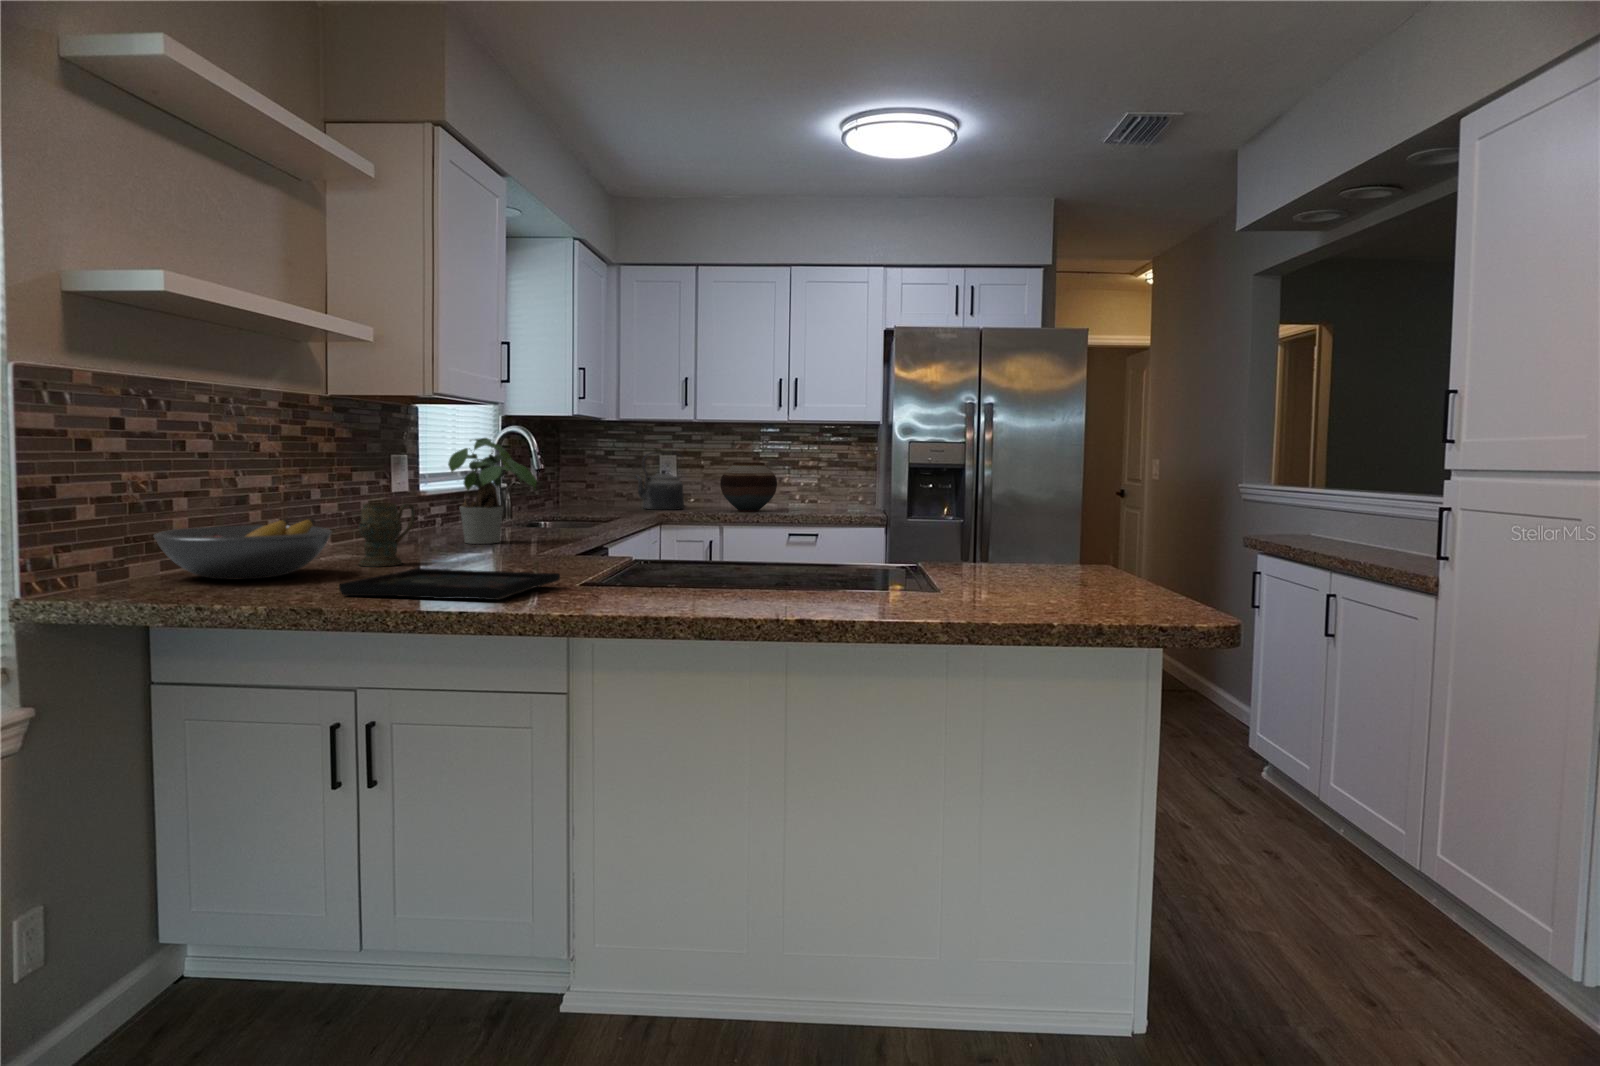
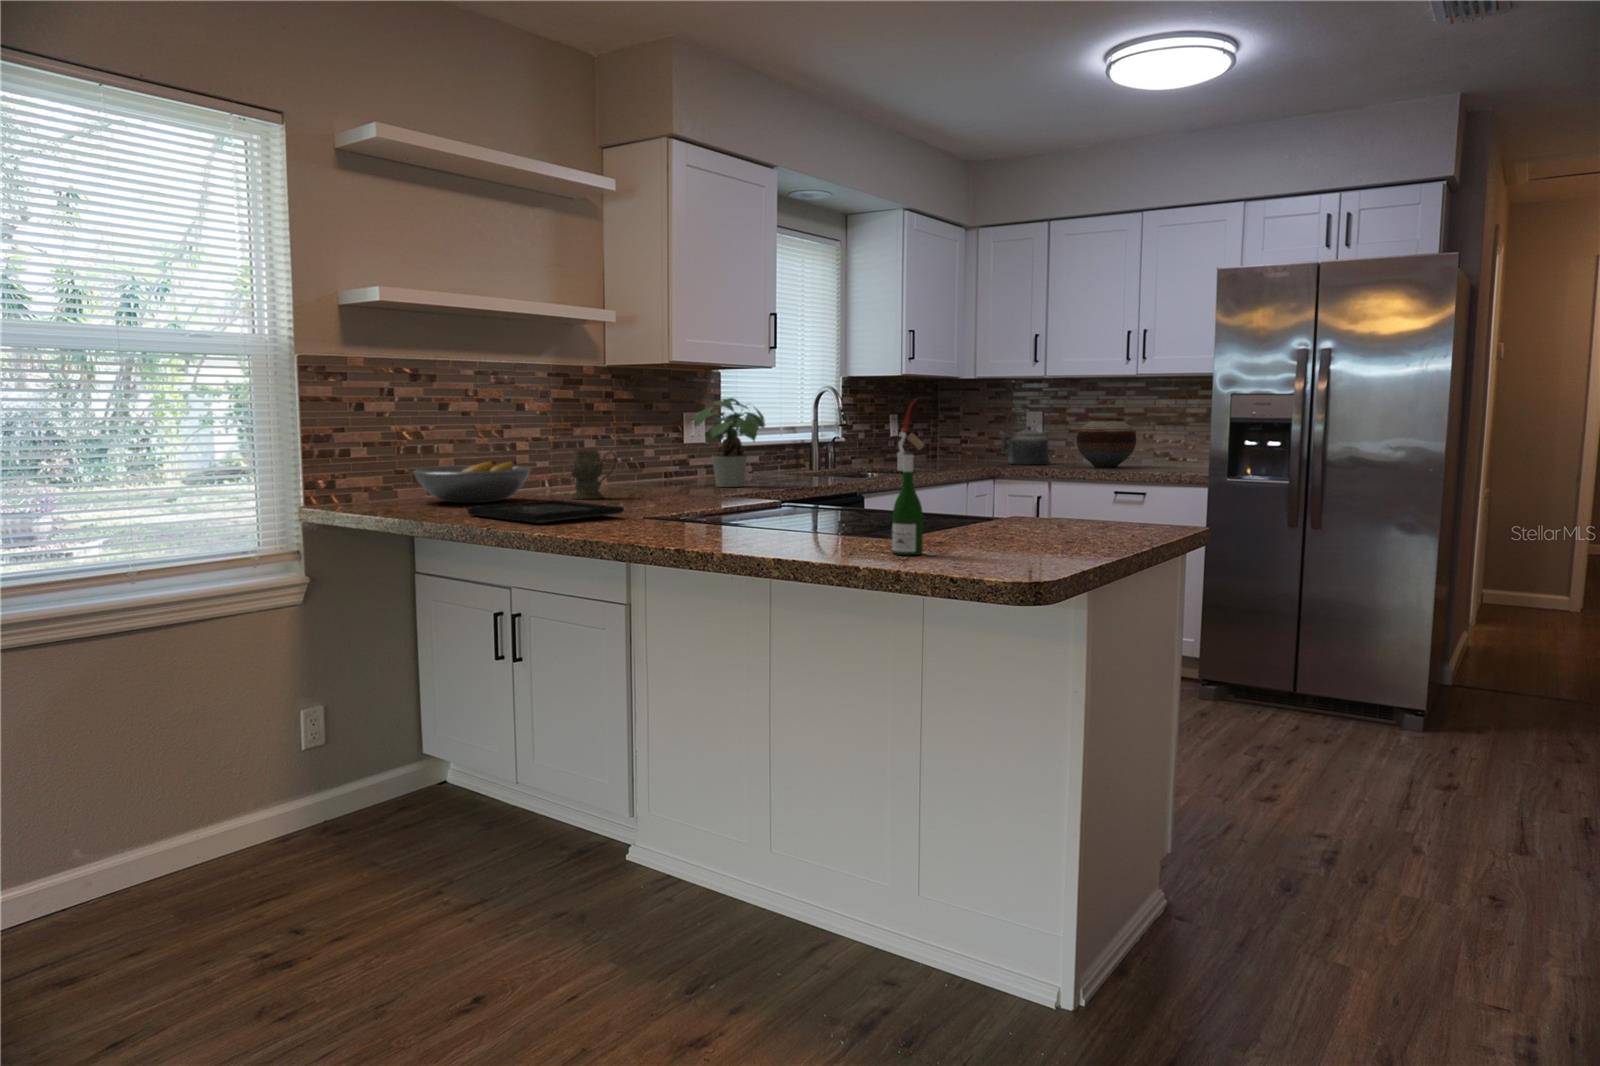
wine bottle: none [1009,448,1056,608] -> present [892,399,936,555]

